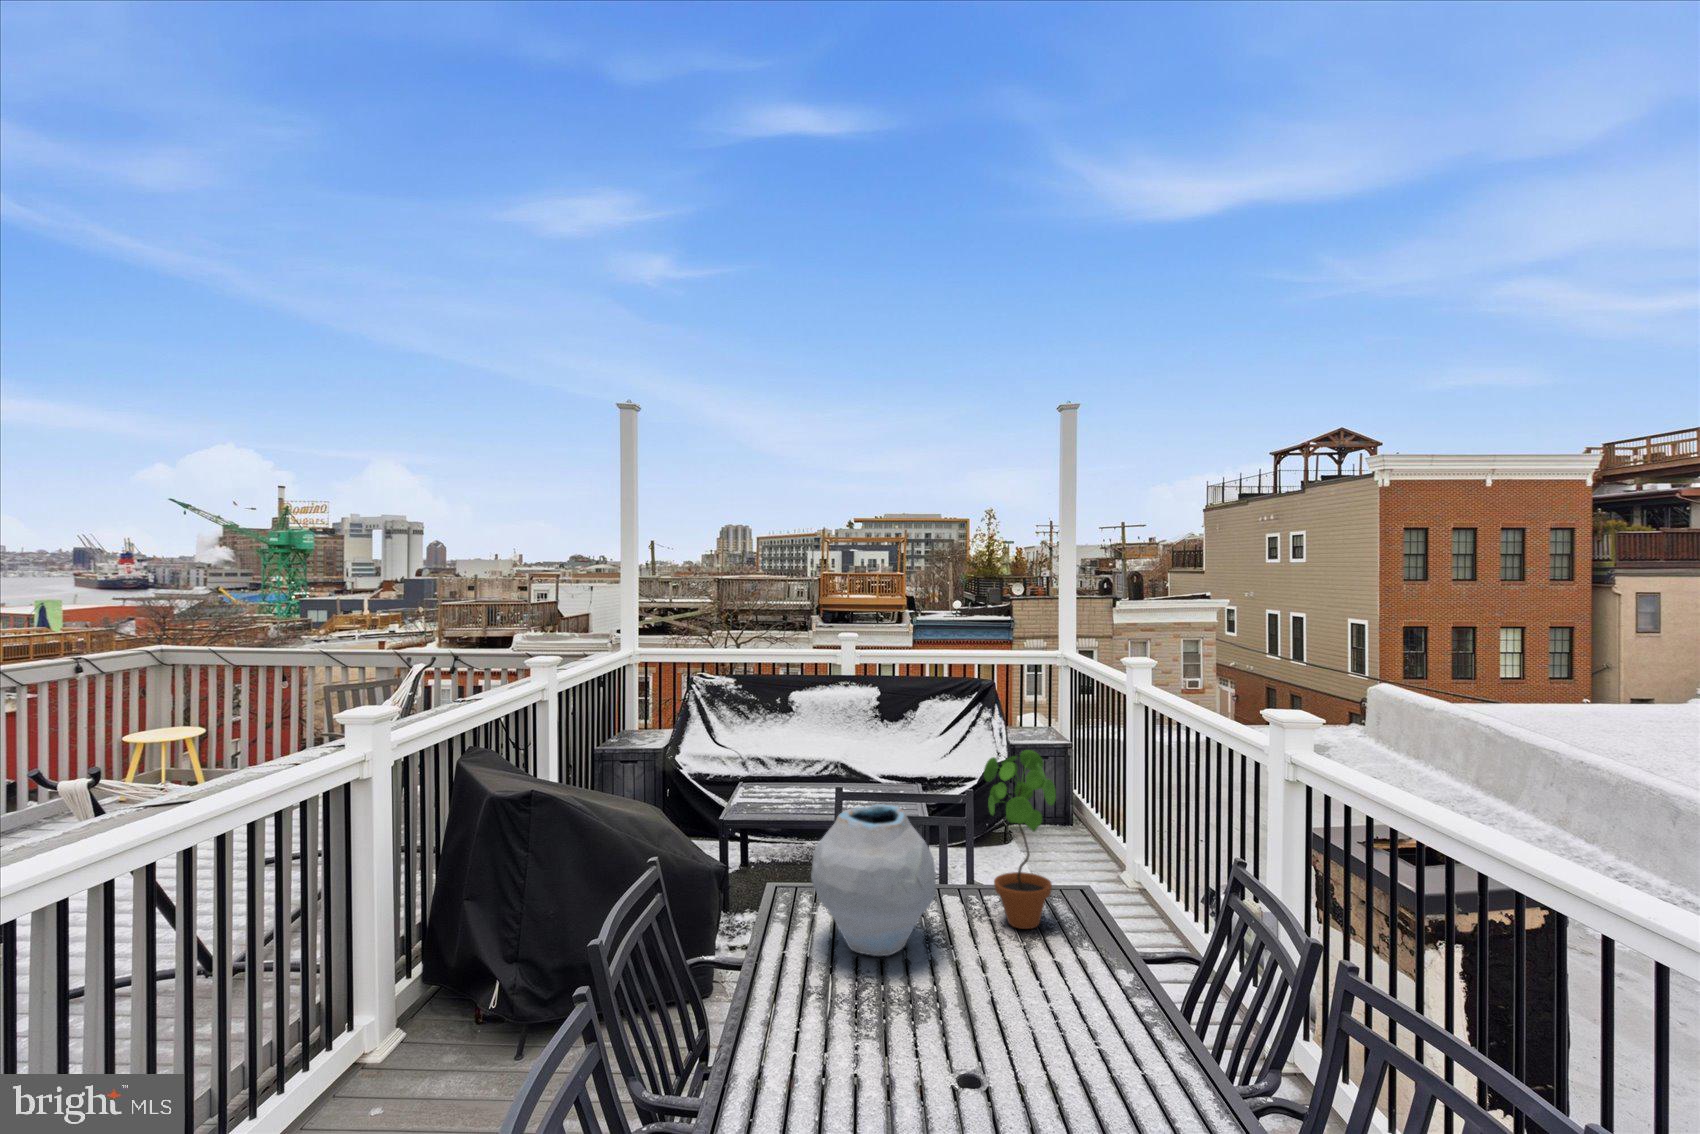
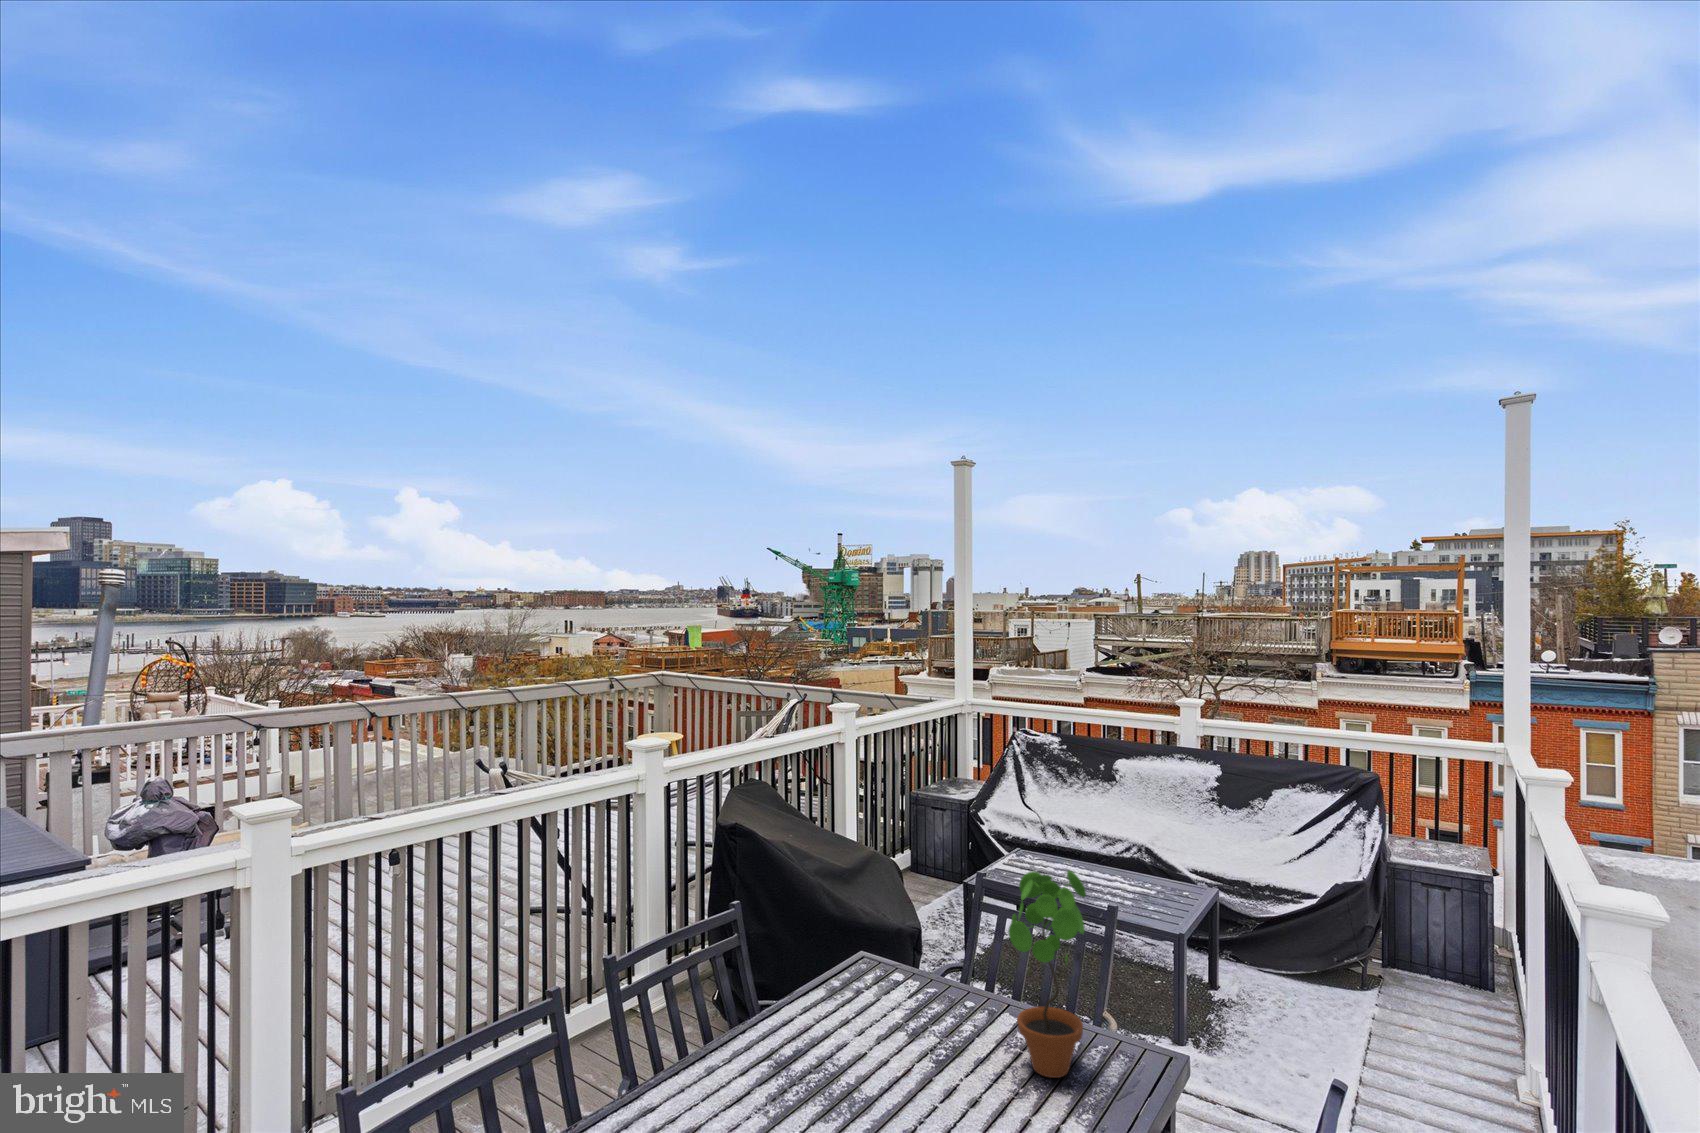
vase: present [811,804,936,956] -> none [812,895,942,1052]

